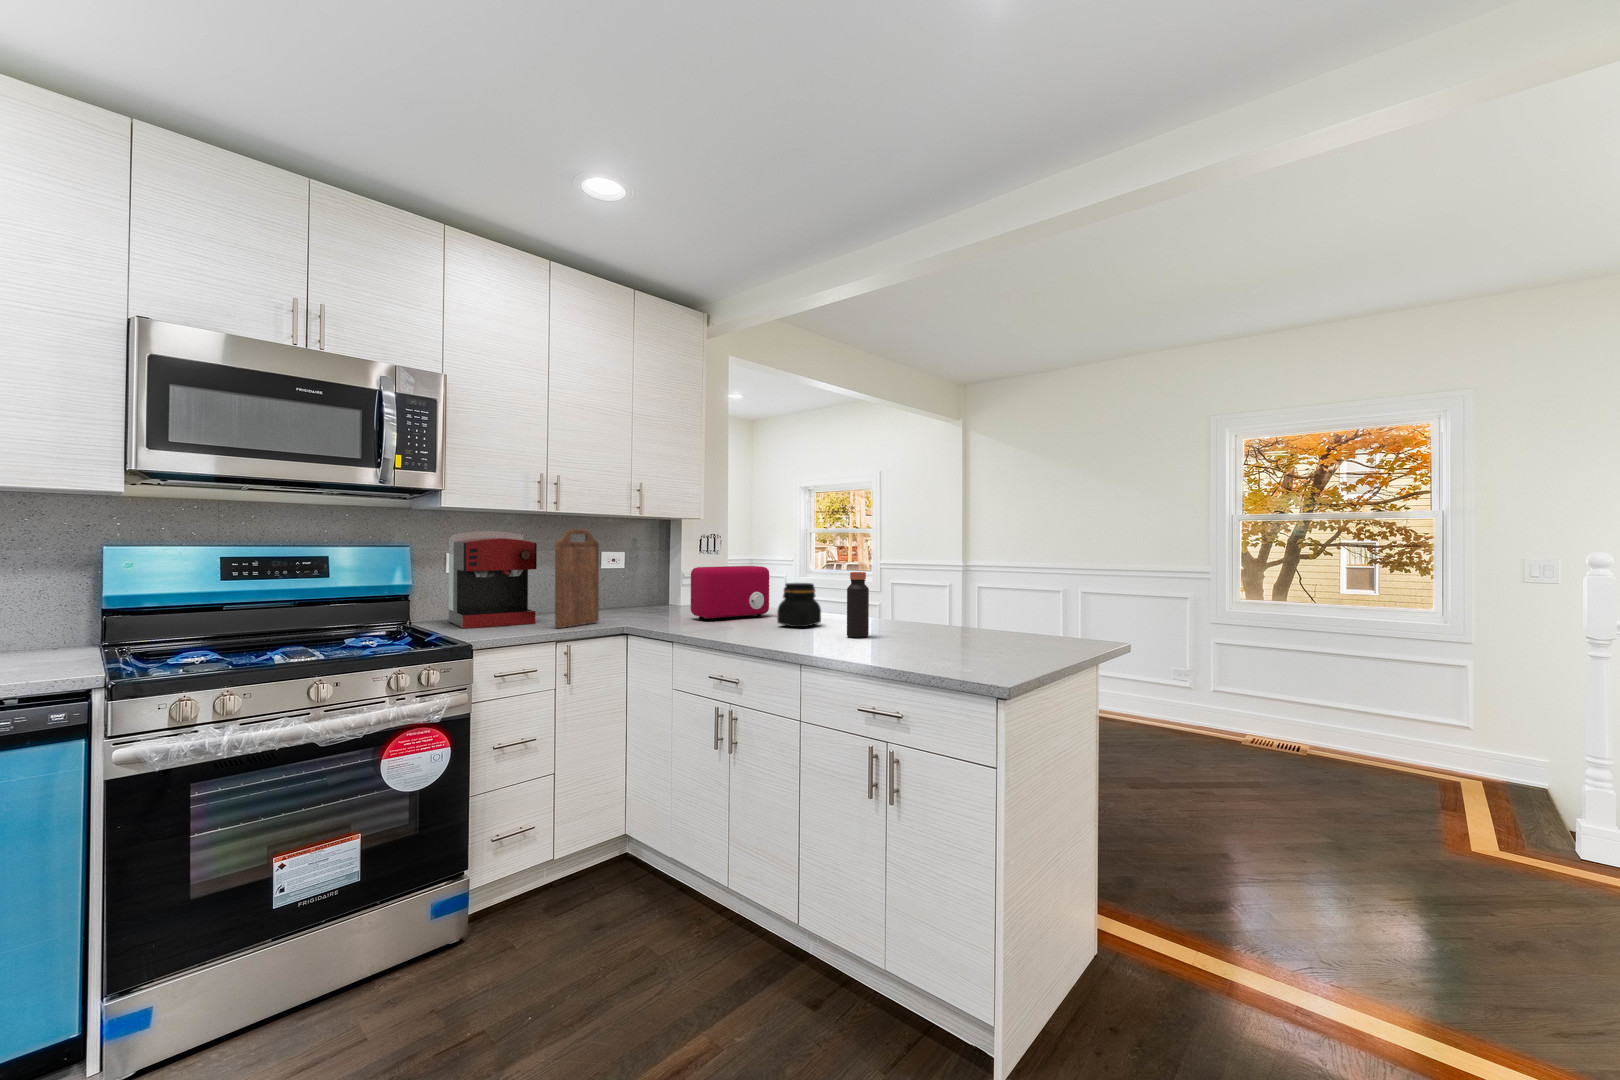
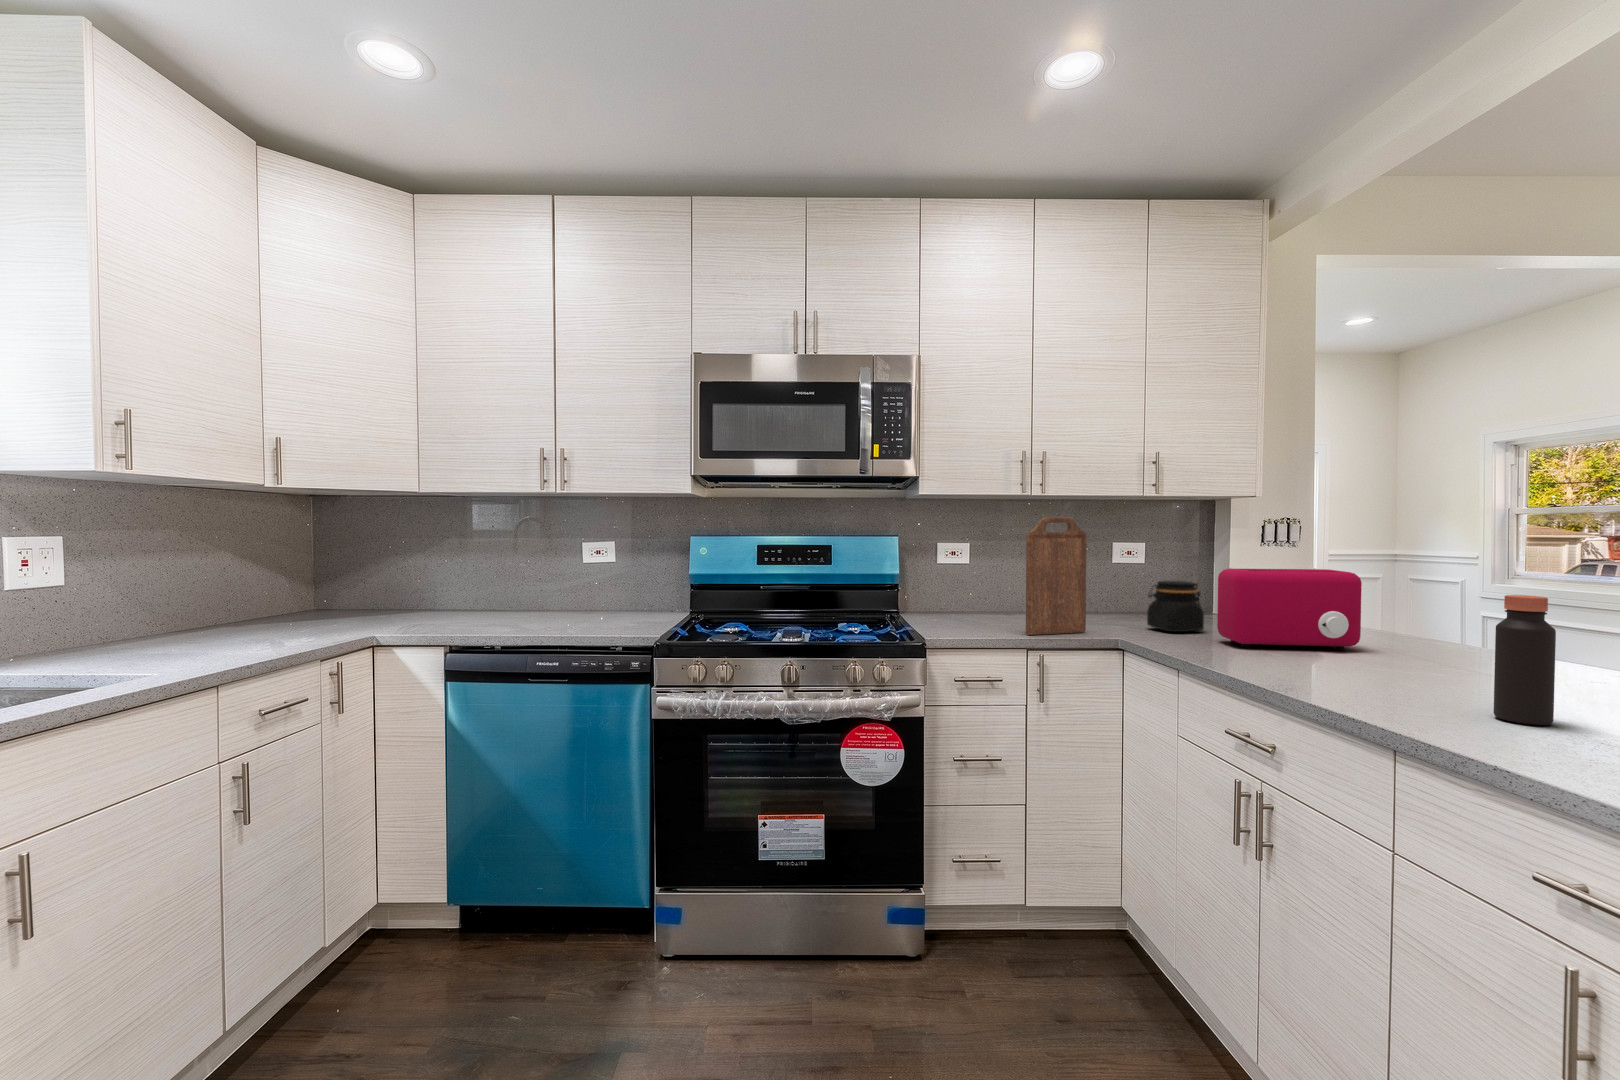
coffee maker: present [449,531,537,628] -> none [938,519,1017,625]
jar: present [777,583,821,627] -> present [1147,581,1204,632]

